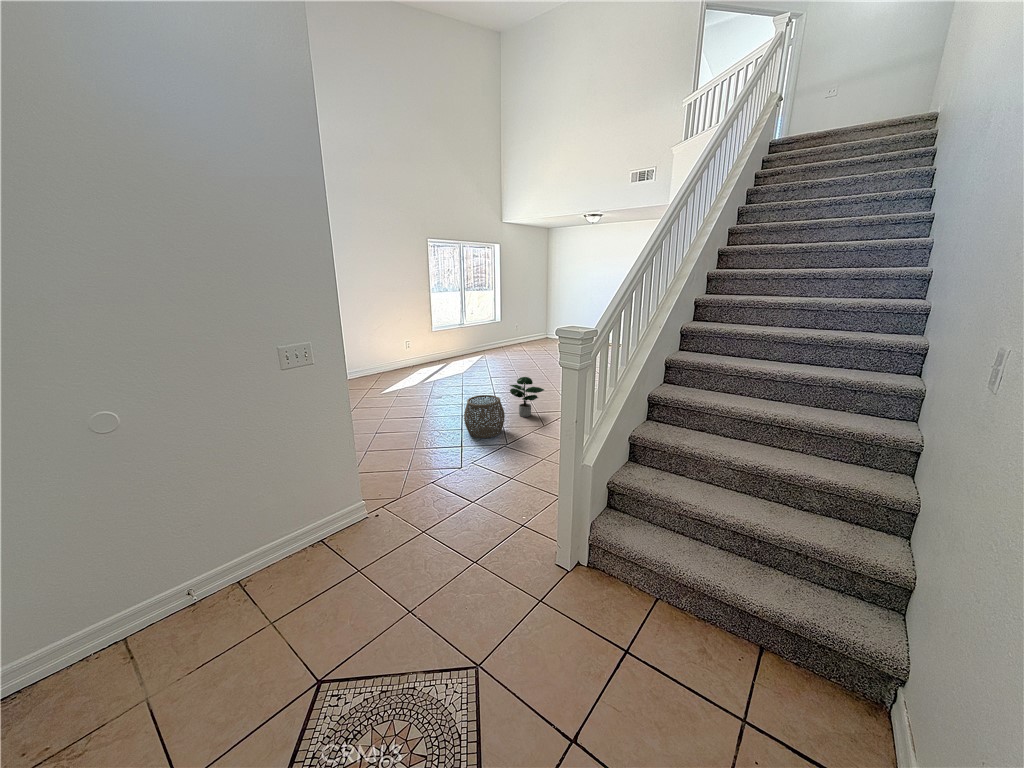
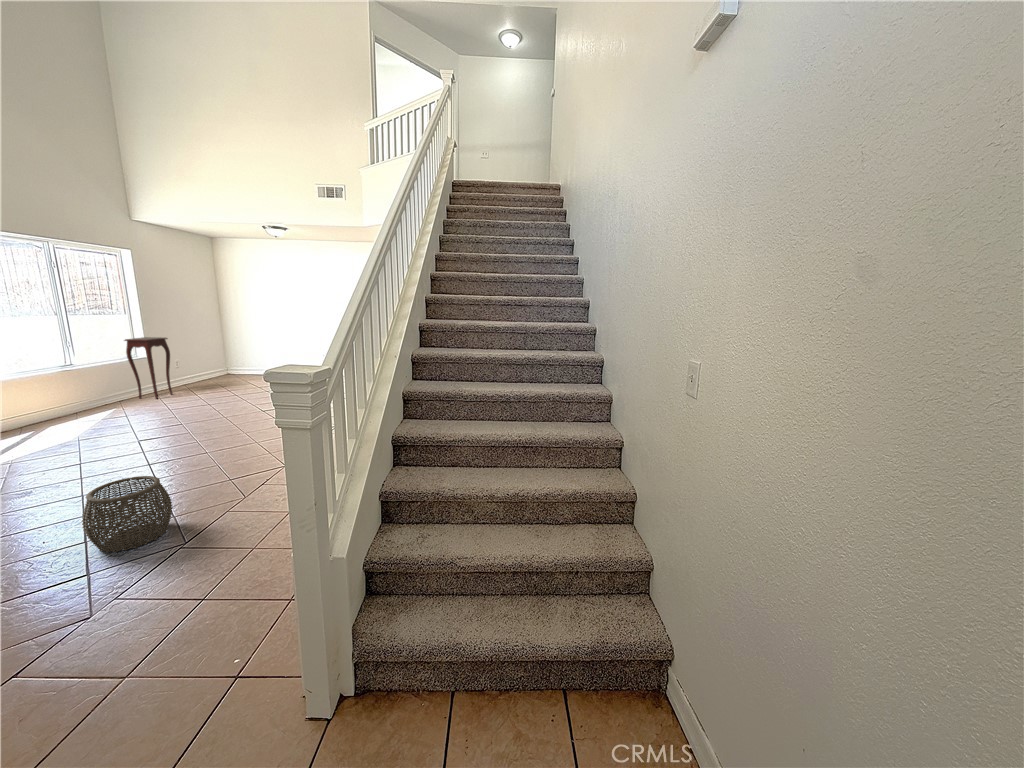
side table: none [492,306,515,350] -> present [124,337,173,399]
potted plant: present [510,377,544,417] -> none [174,436,237,494]

